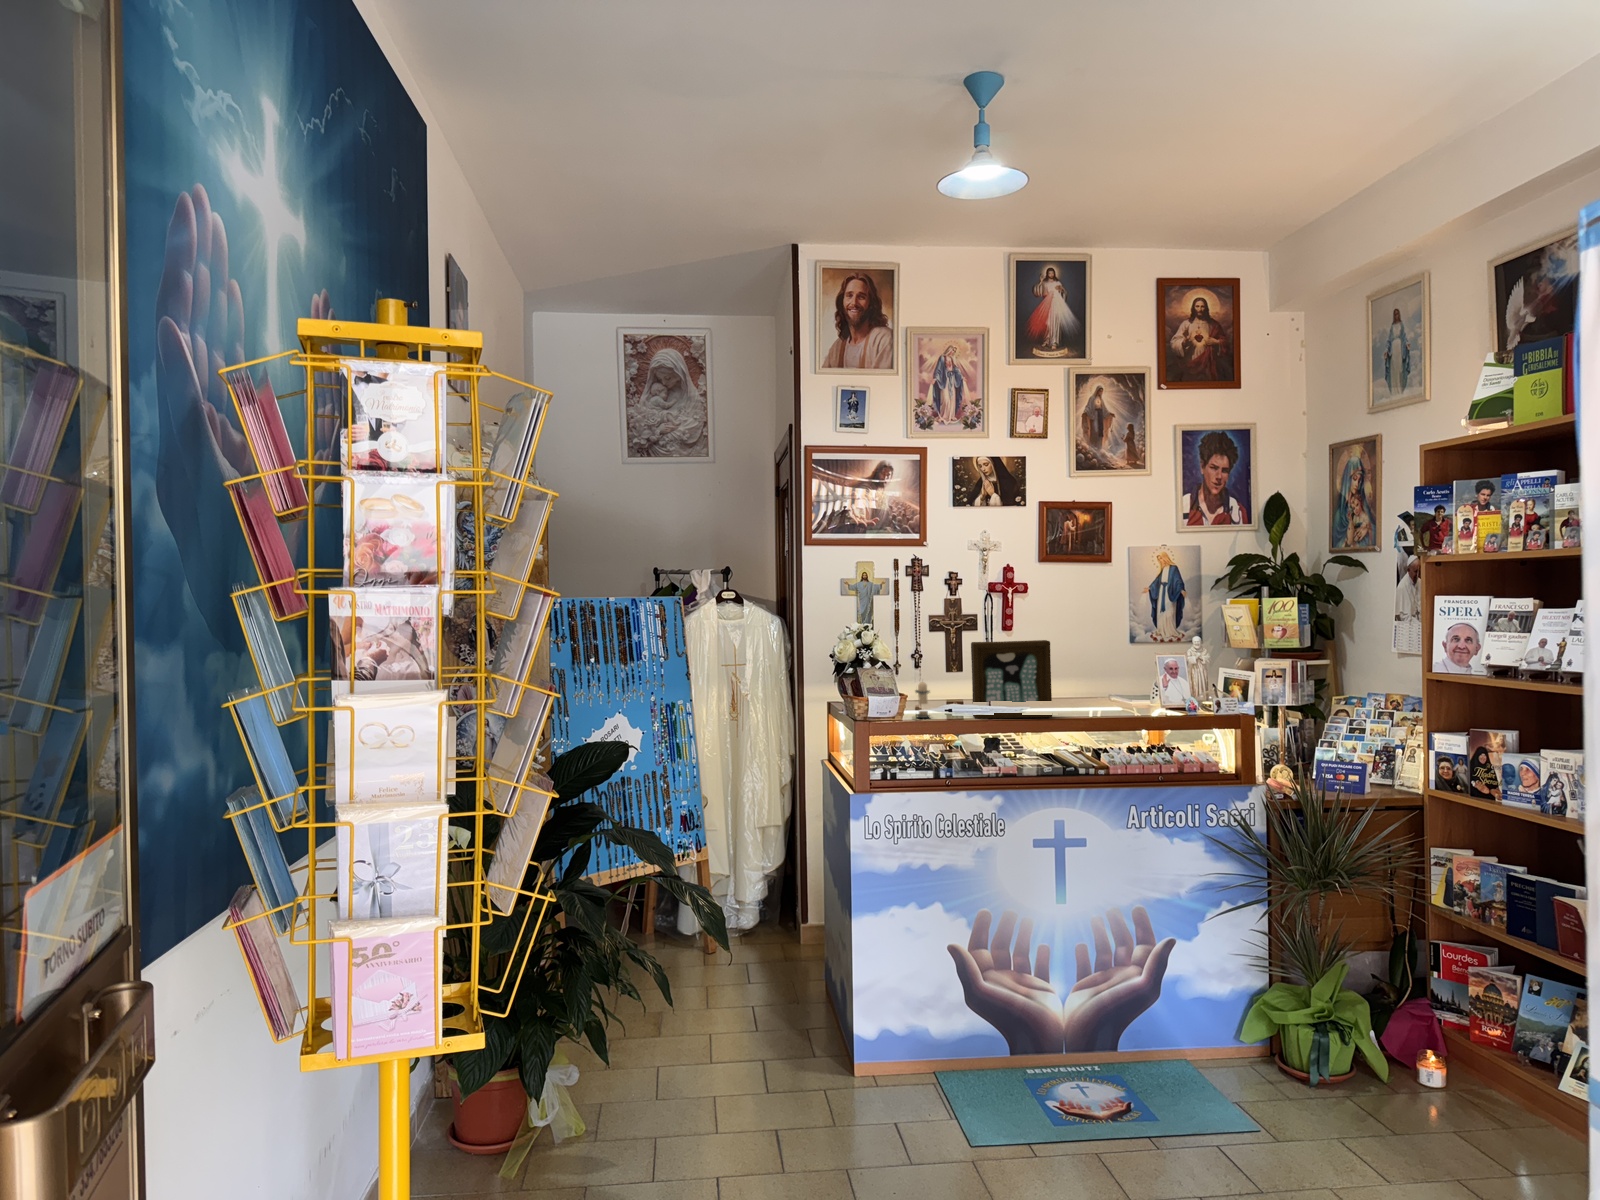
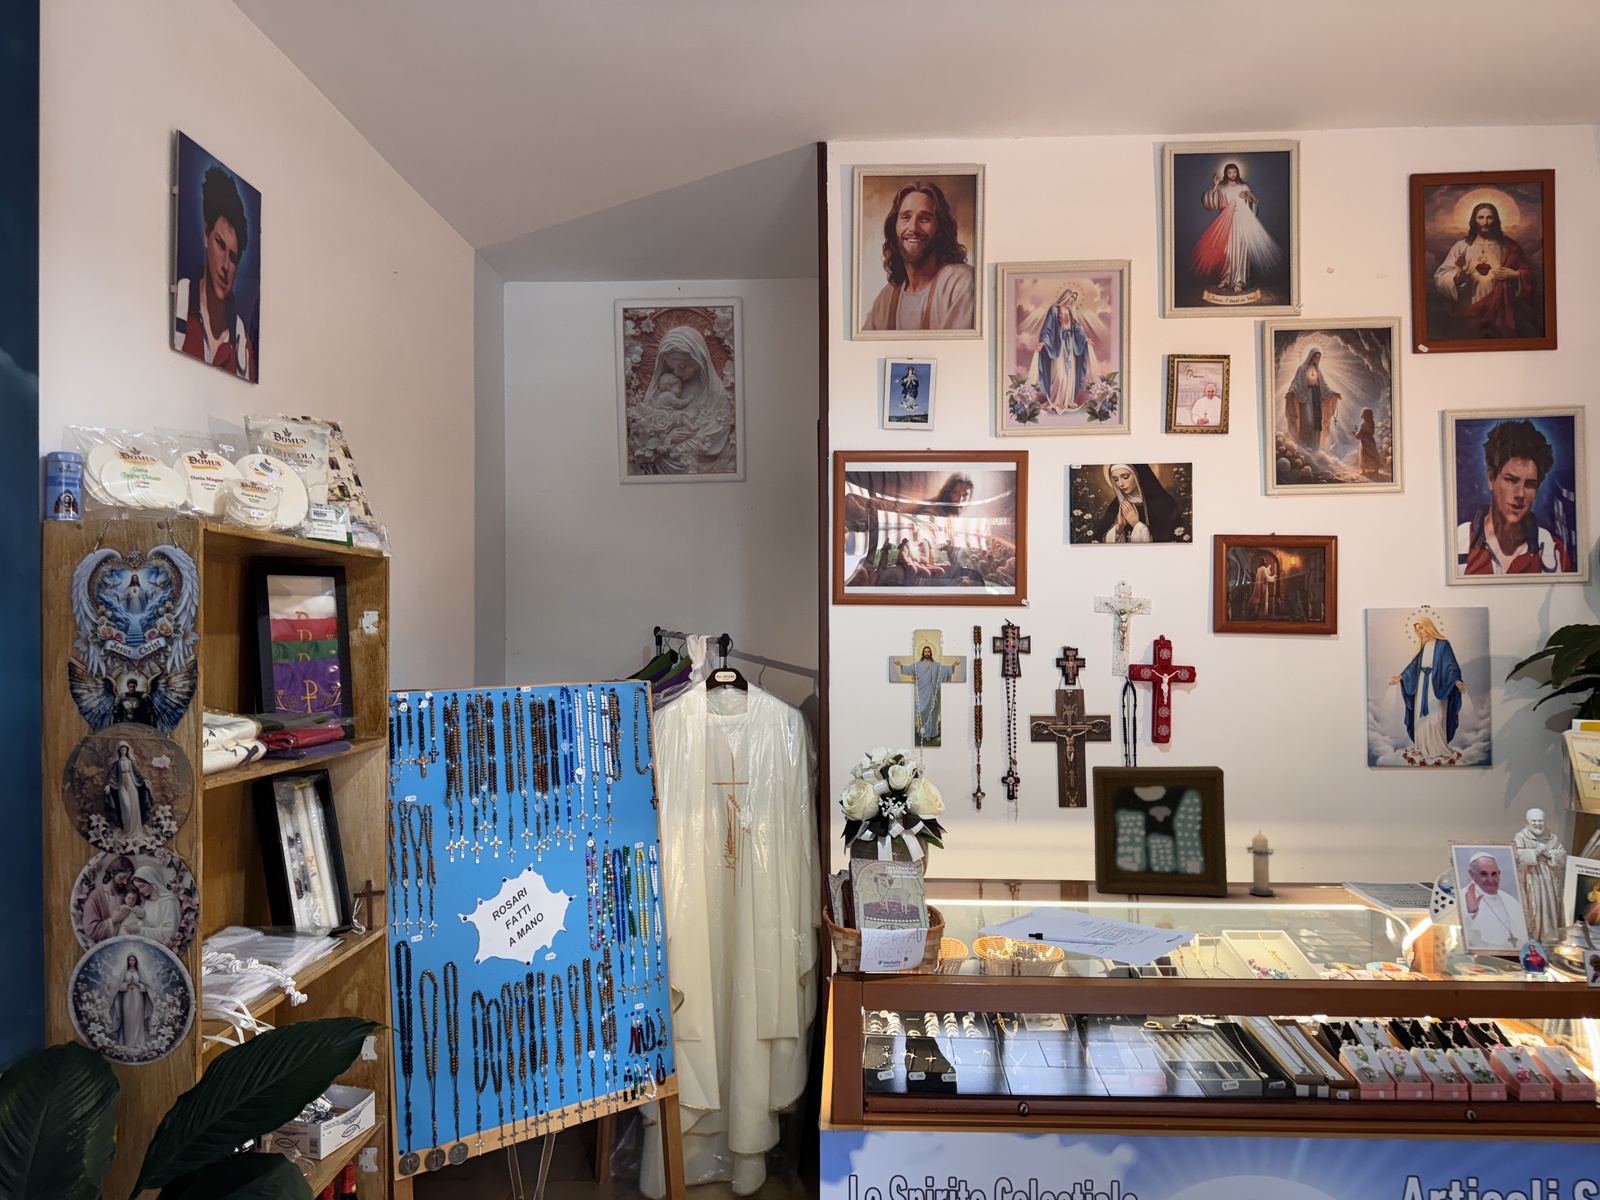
candle: present [915,682,930,718] -> present [1246,834,1274,895]

